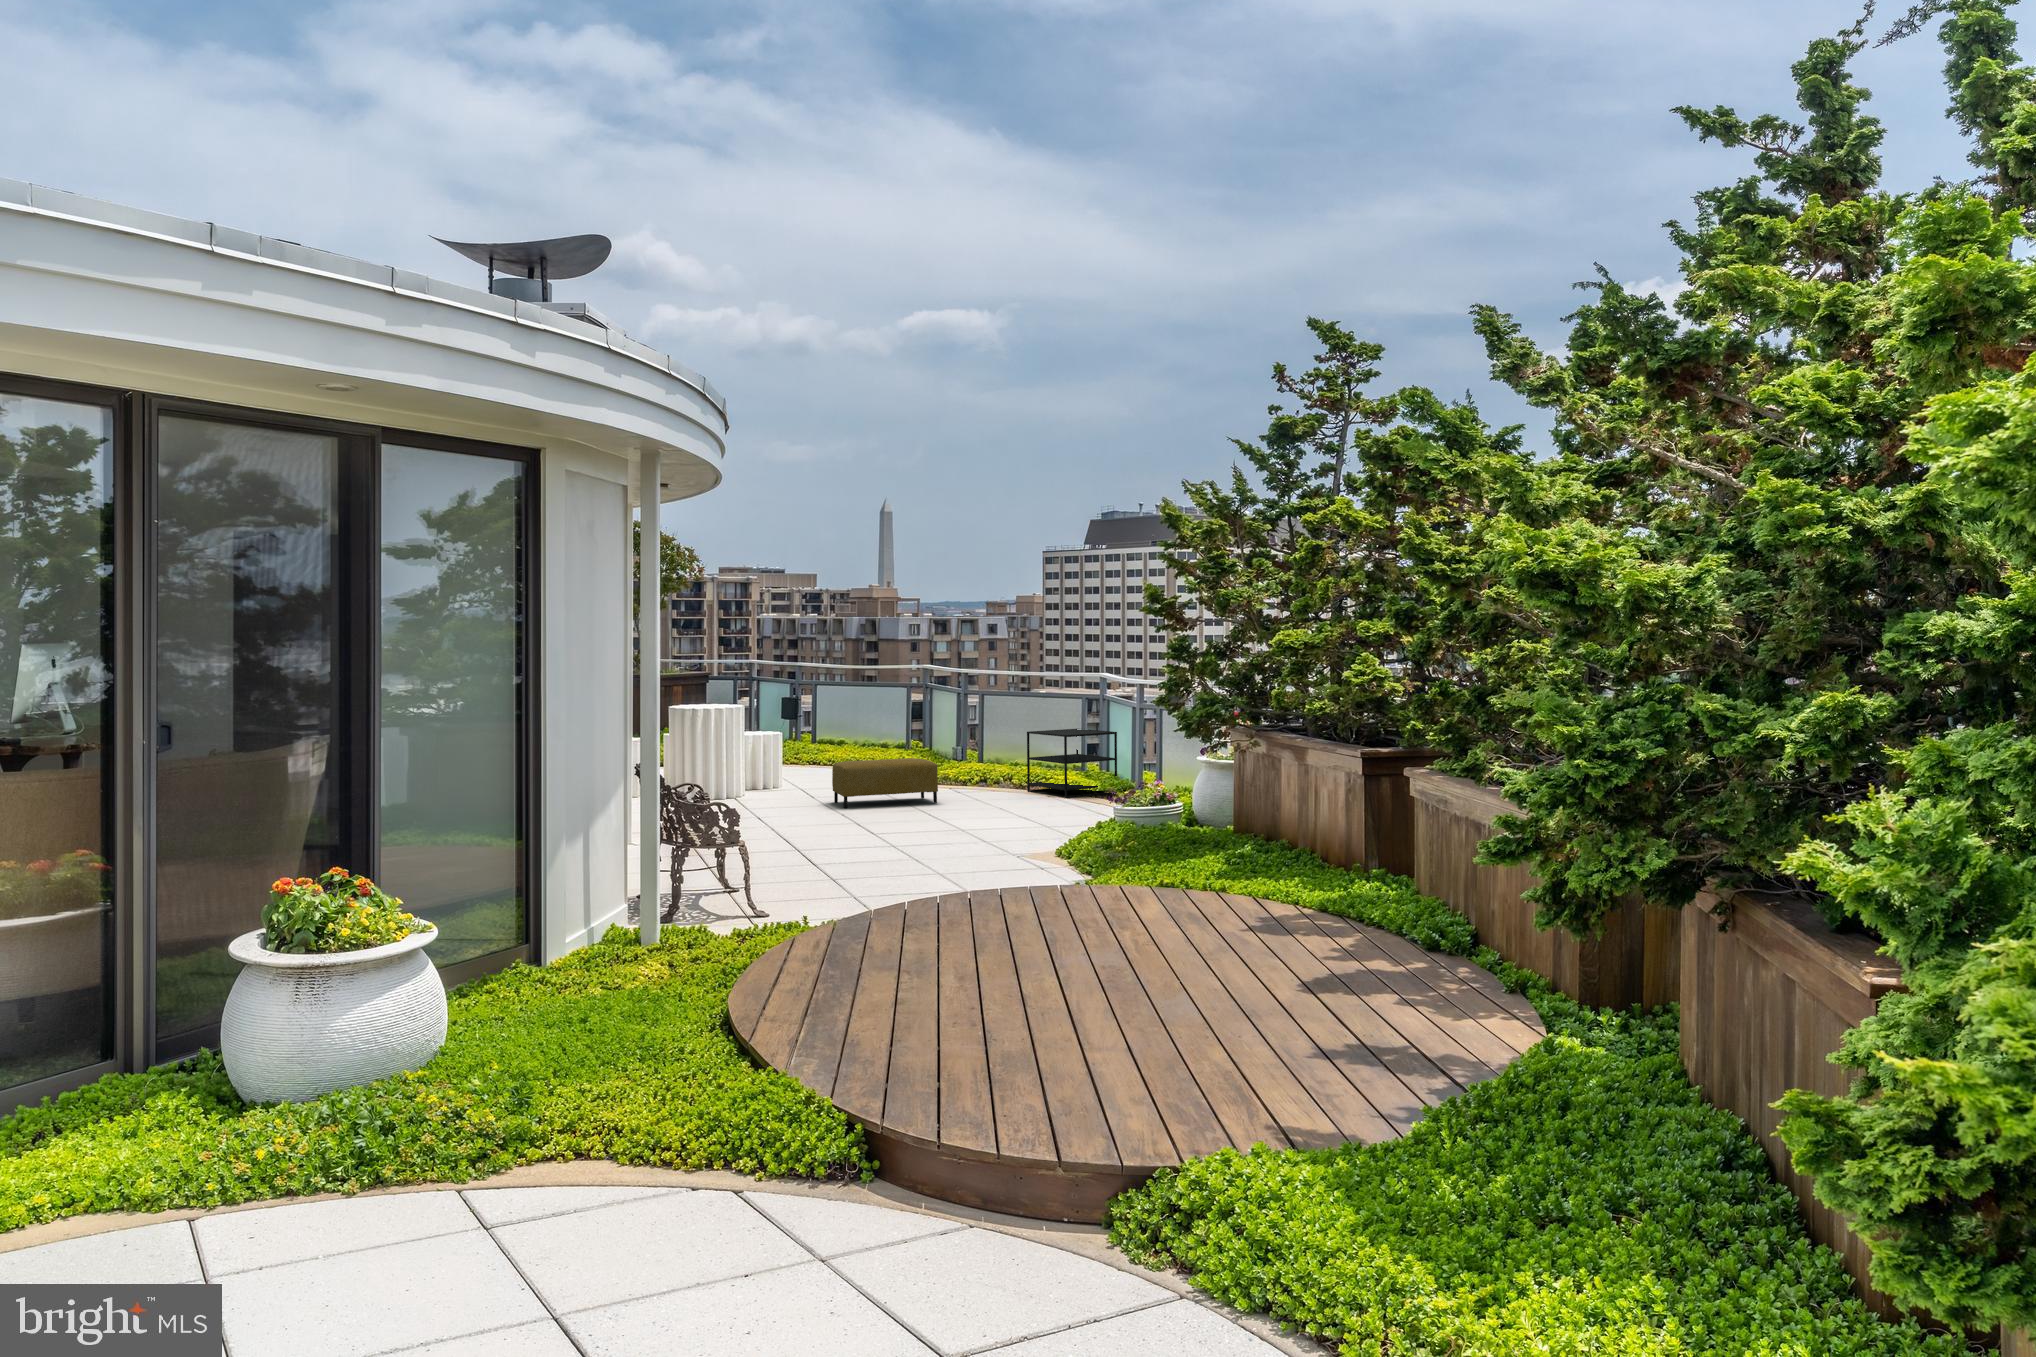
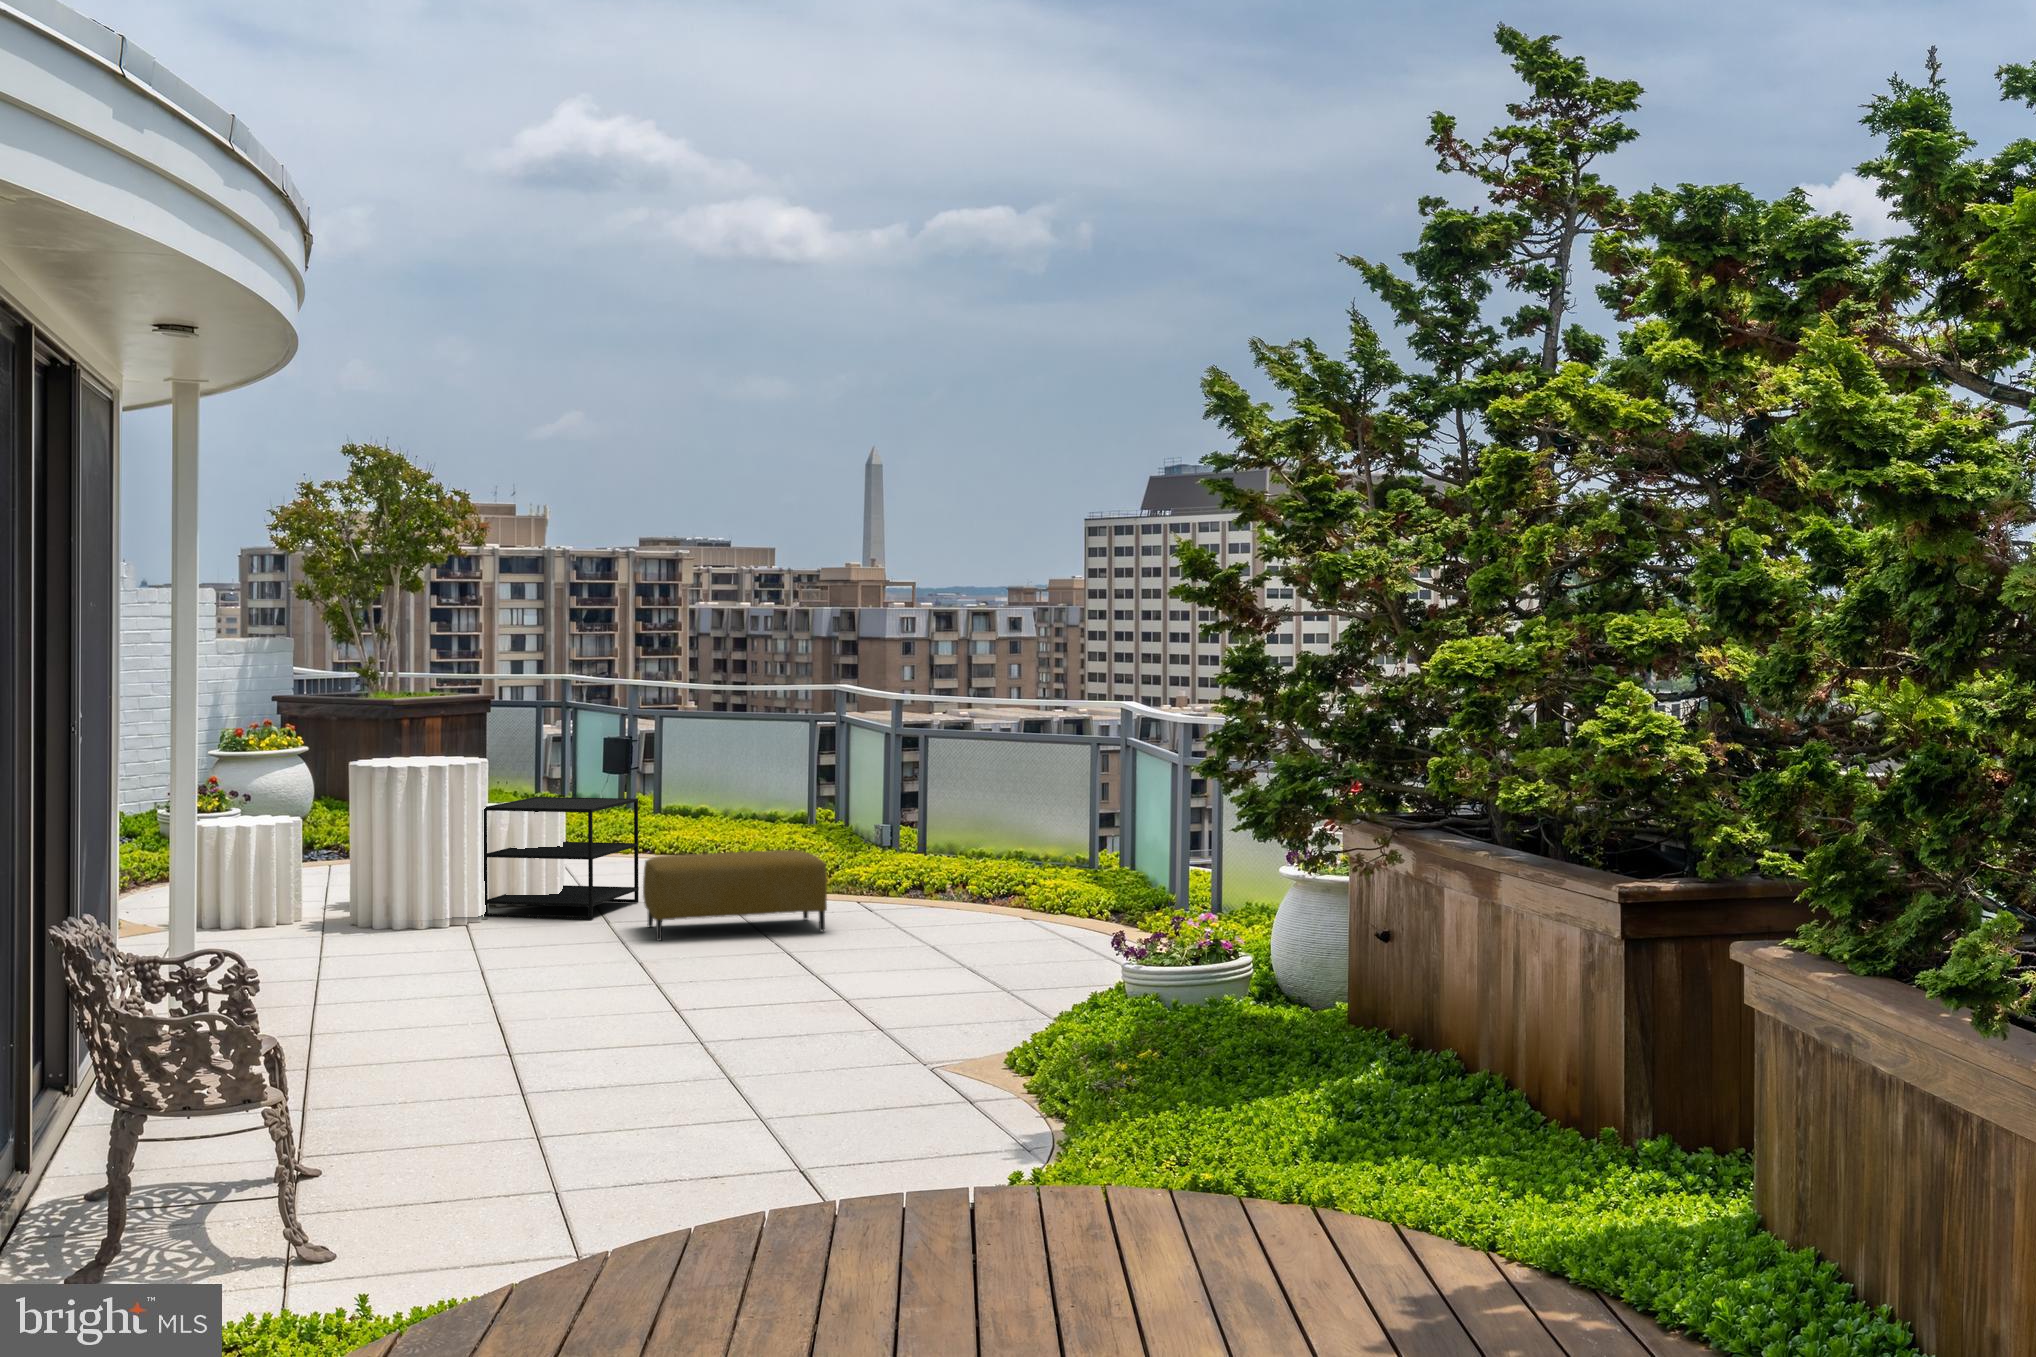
side table: present [1027,729,1117,798] -> present [482,797,639,920]

